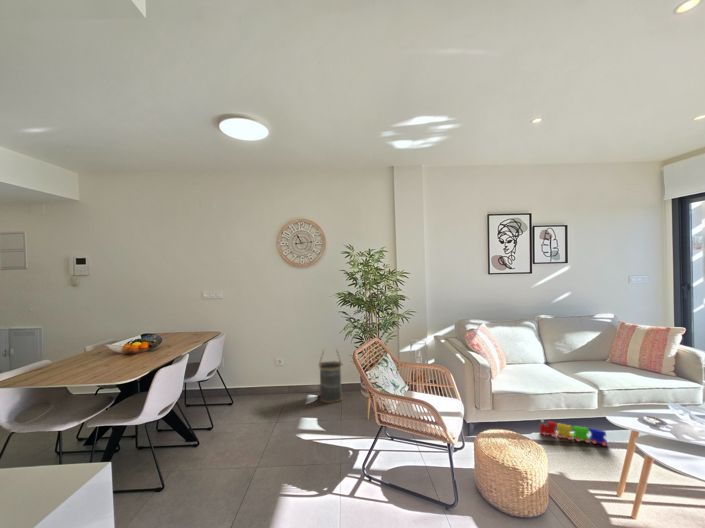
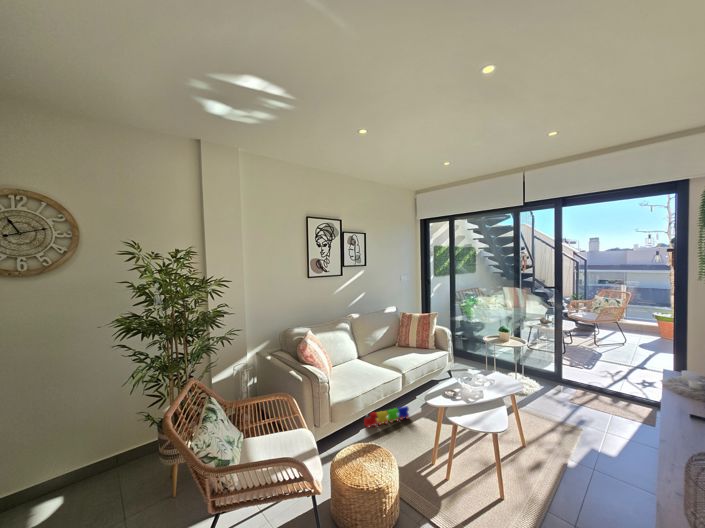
basket: present [319,352,342,403] -> none [64,406,117,506]

